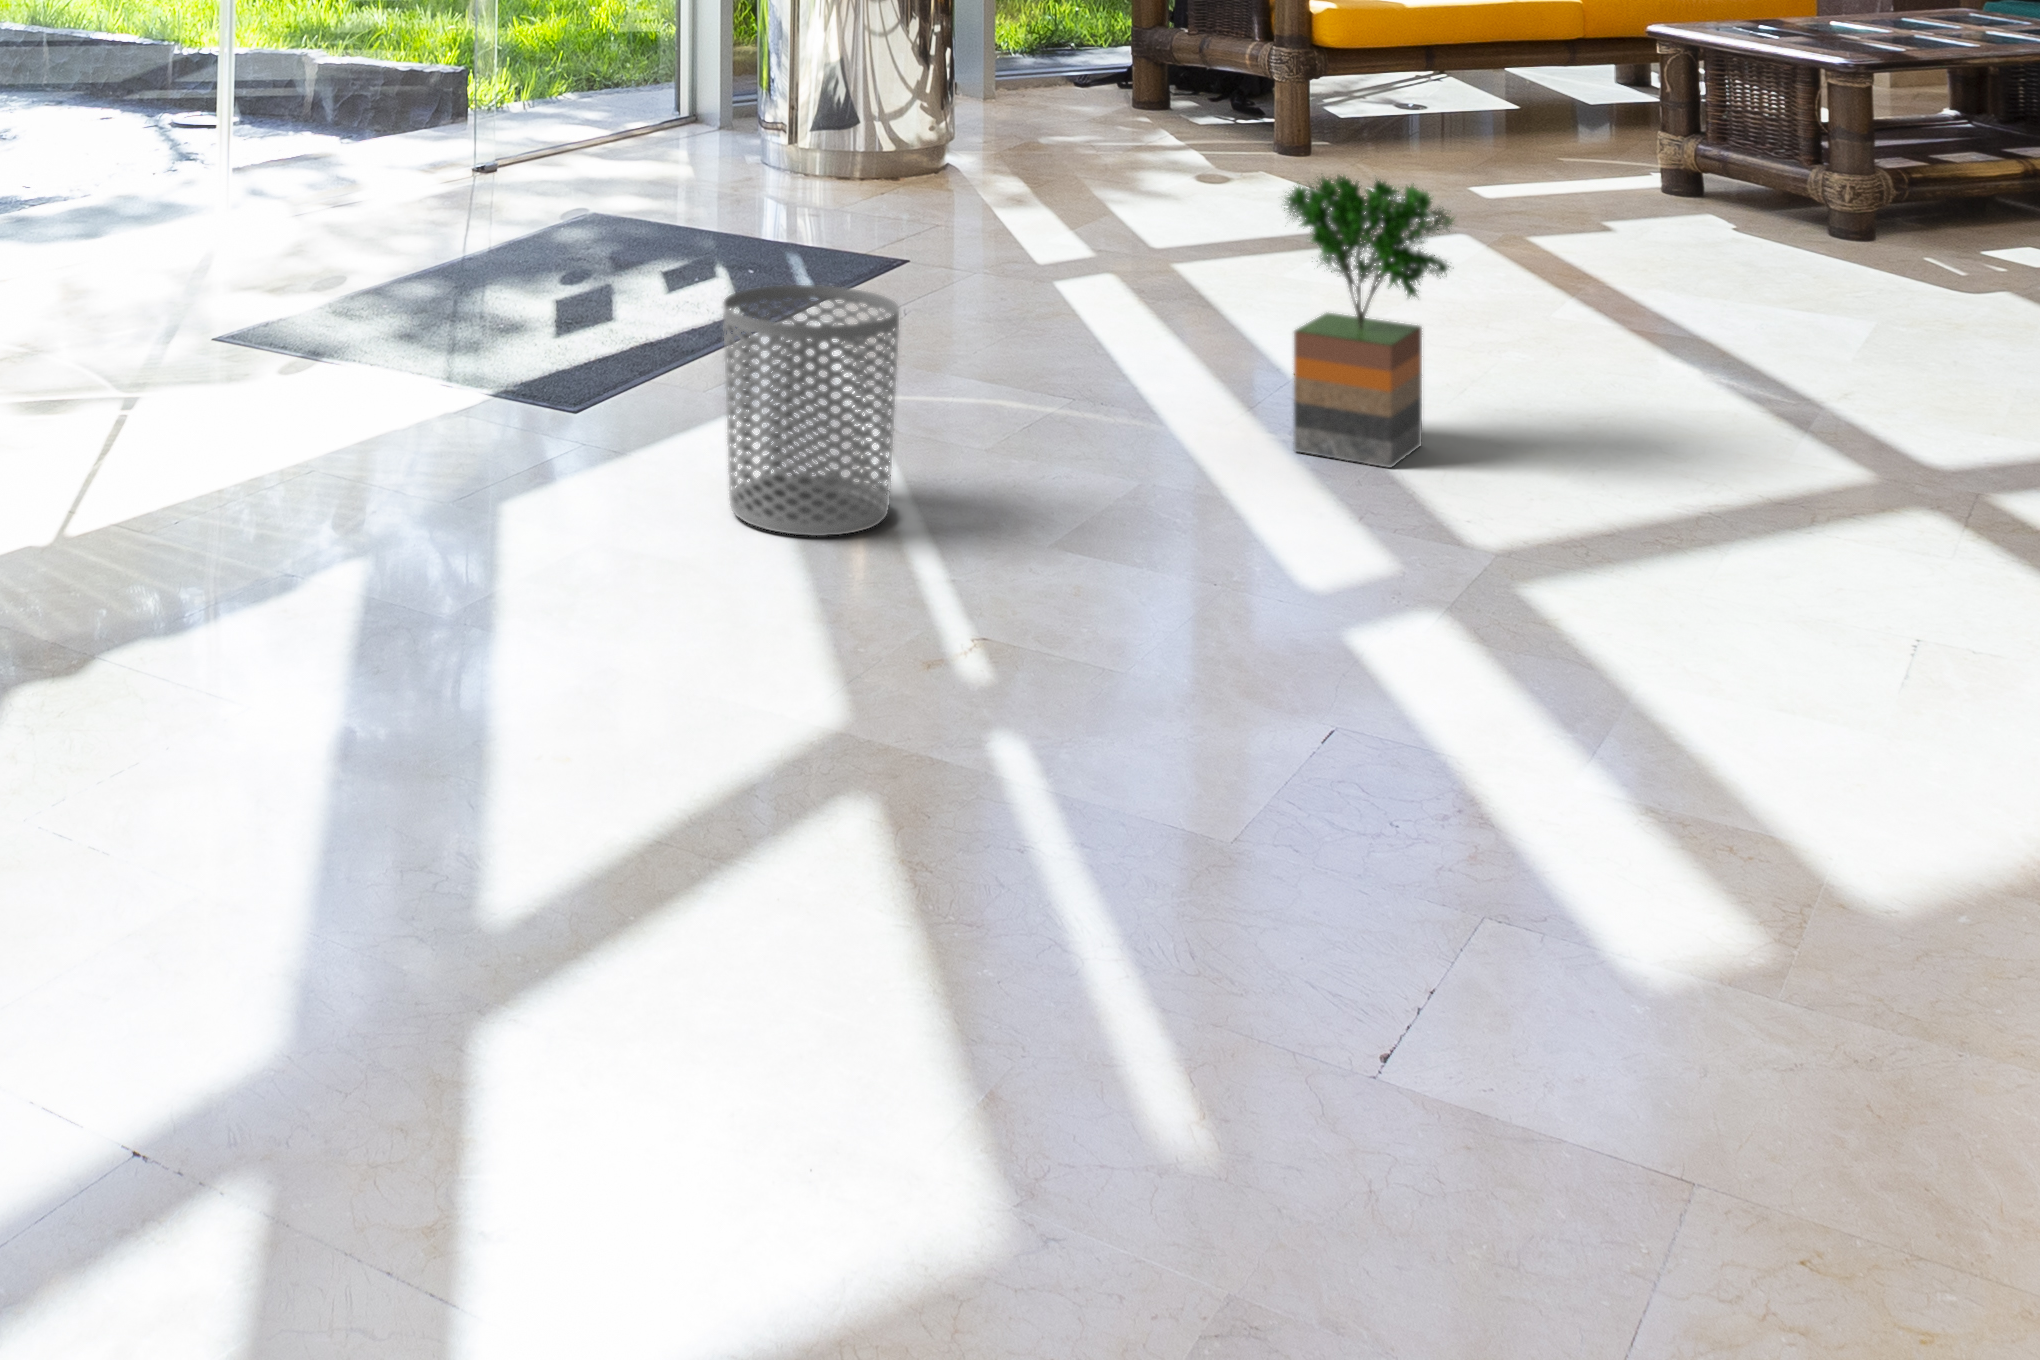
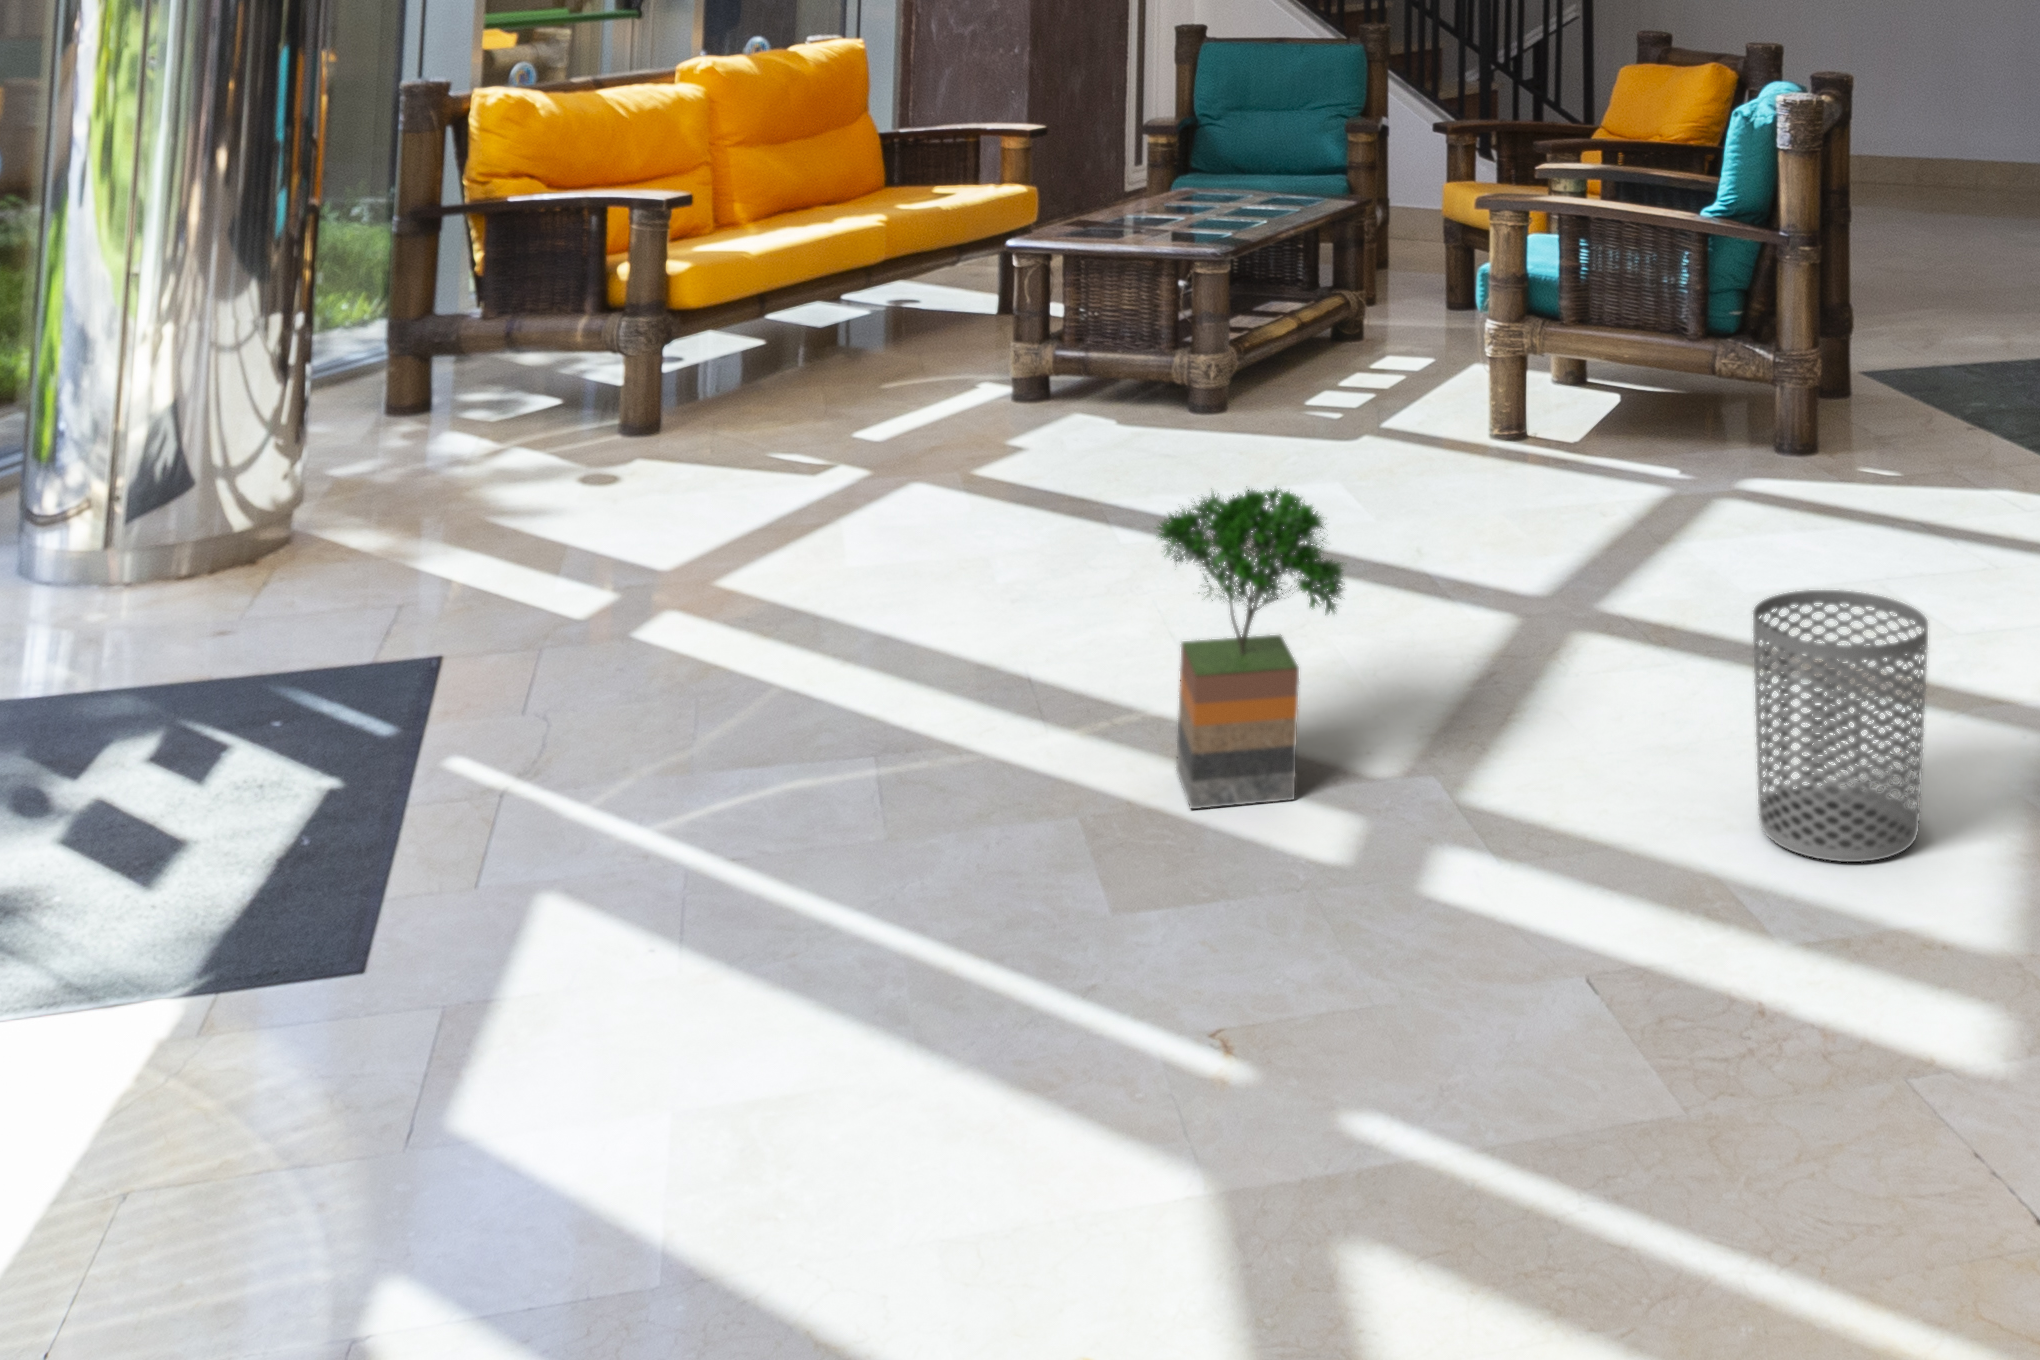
waste bin: present [723,285,899,536] -> present [1753,590,1928,862]

